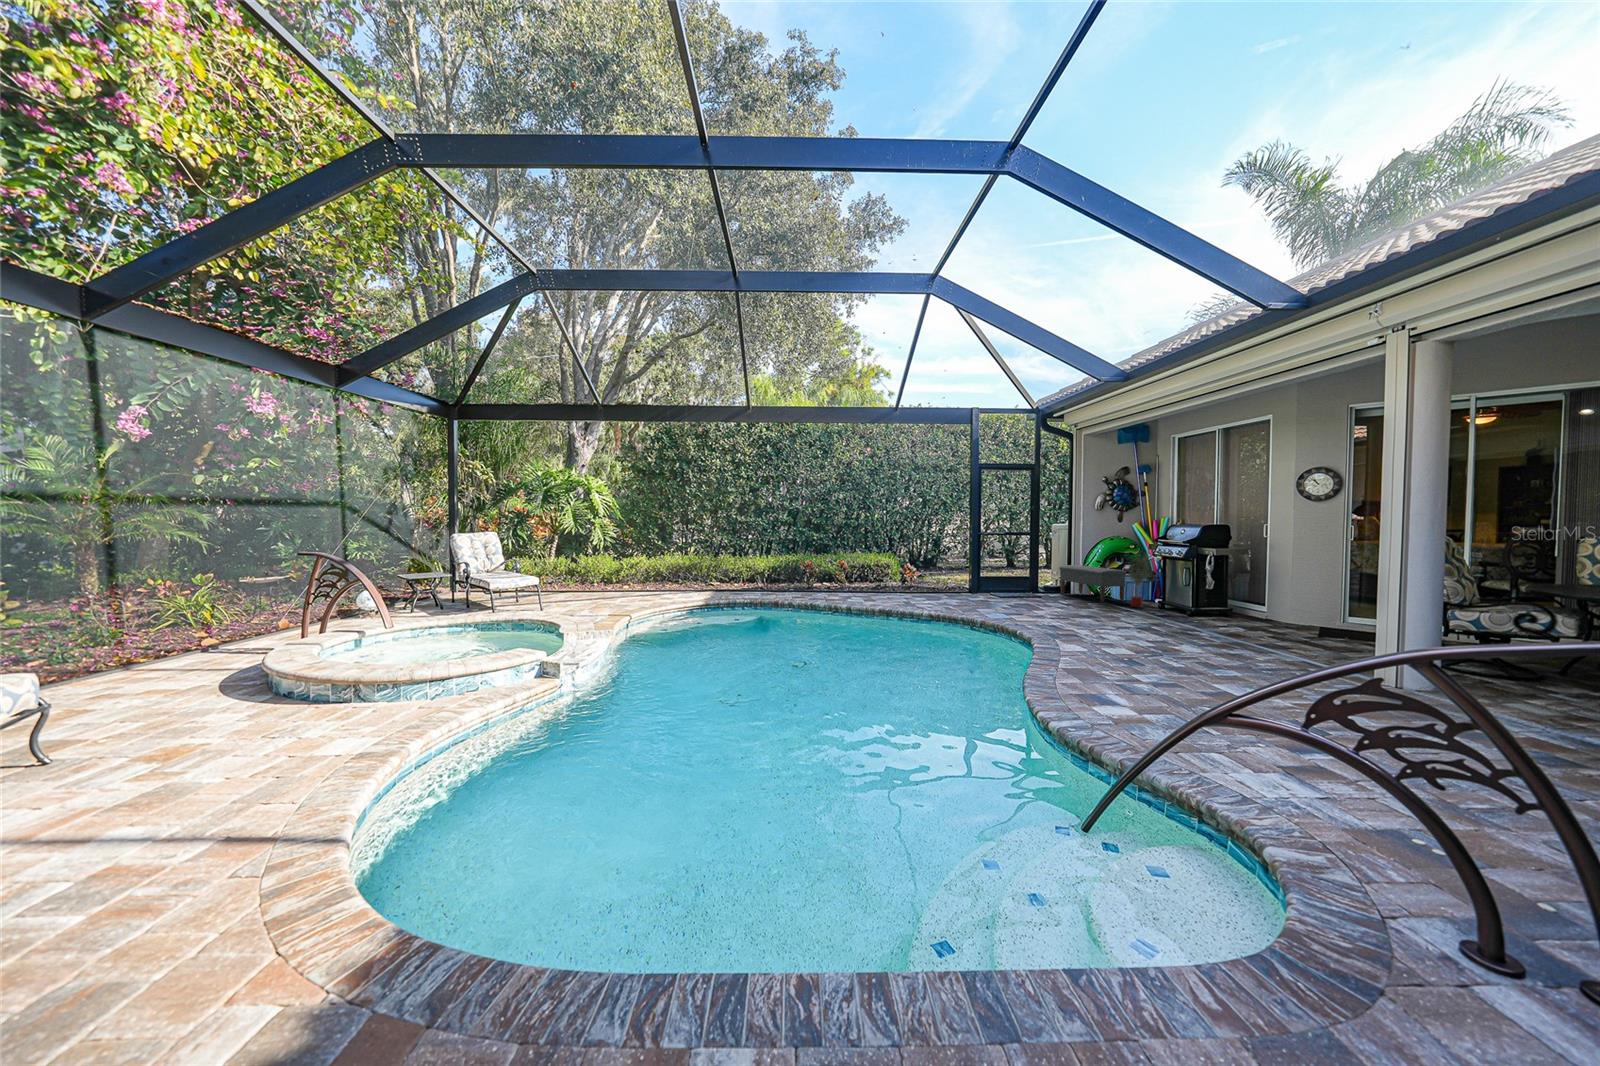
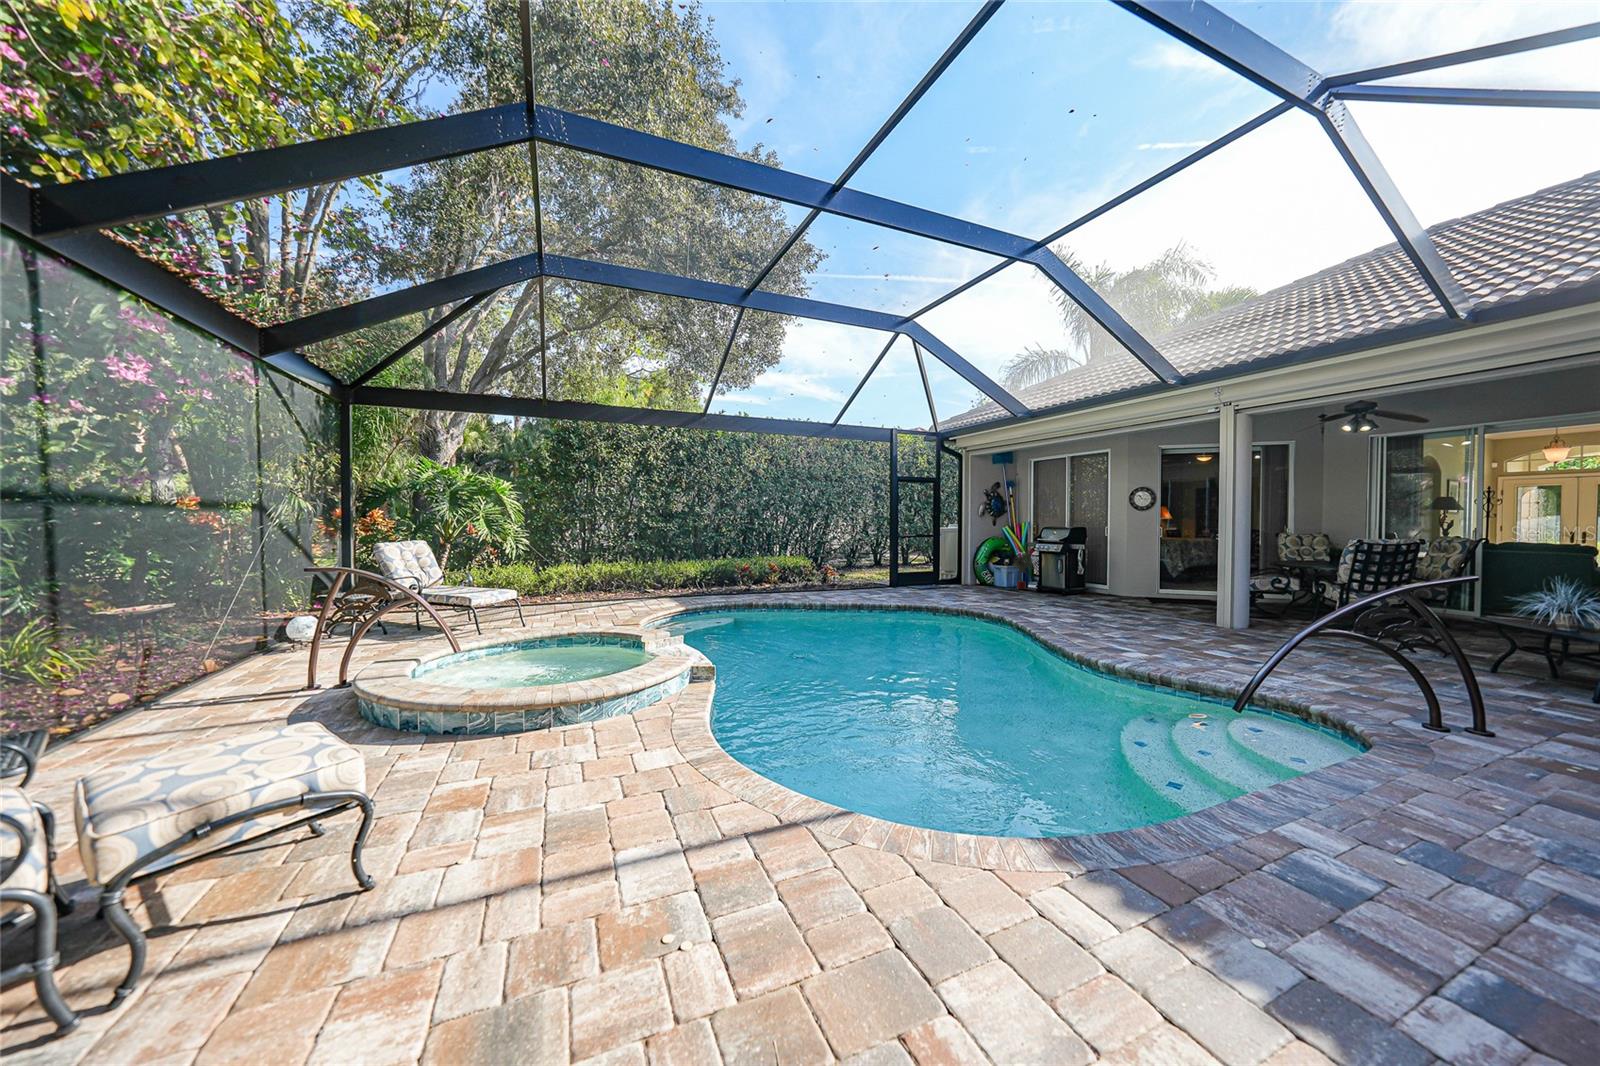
bench: present [1059,565,1126,602] -> none [954,559,1008,587]

